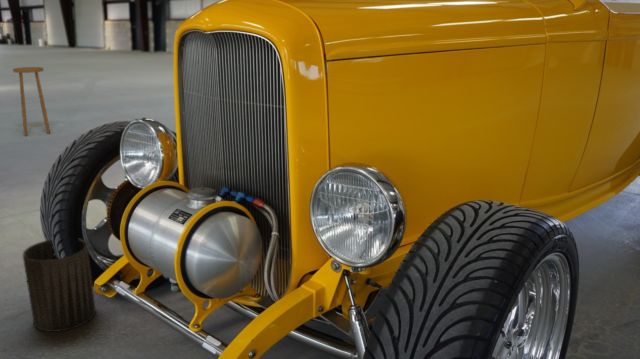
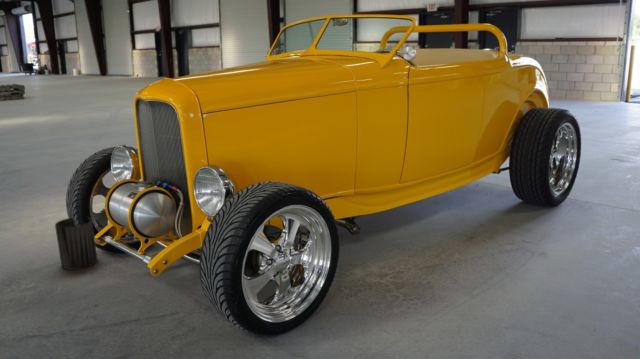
stool: present [13,67,50,136] -> none [49,105,78,159]

